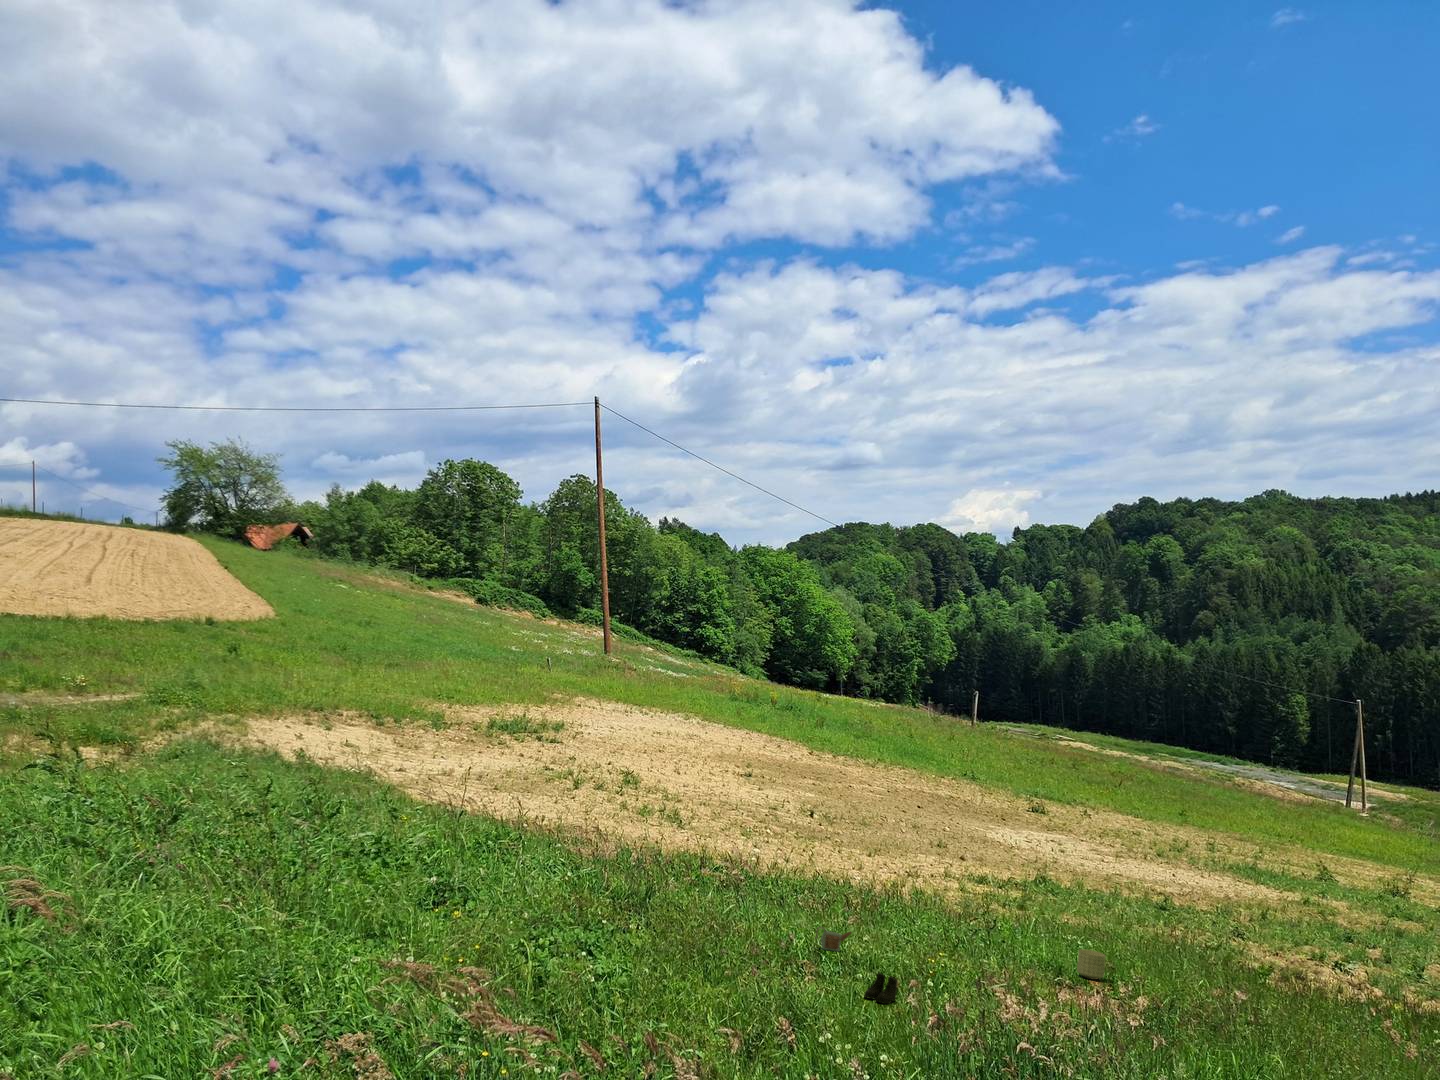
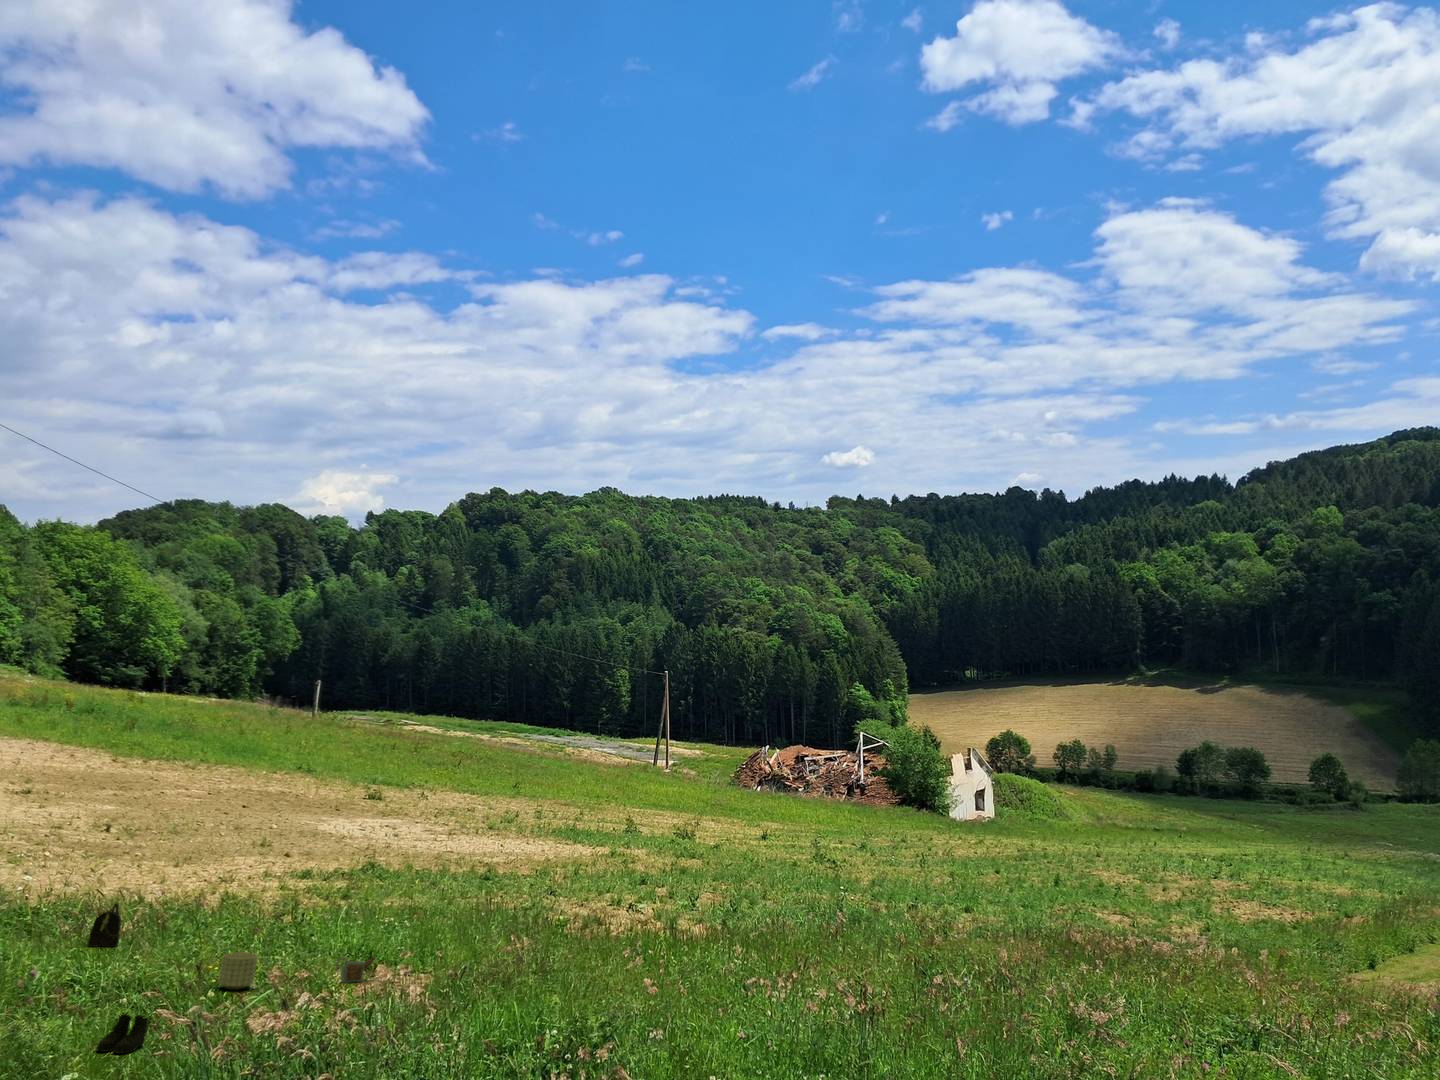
backpack: none [830,883,853,919] -> present [88,903,121,947]
watering can: present [815,927,851,951] -> present [334,957,375,983]
planter: present [1077,949,1106,980] -> present [218,952,258,990]

